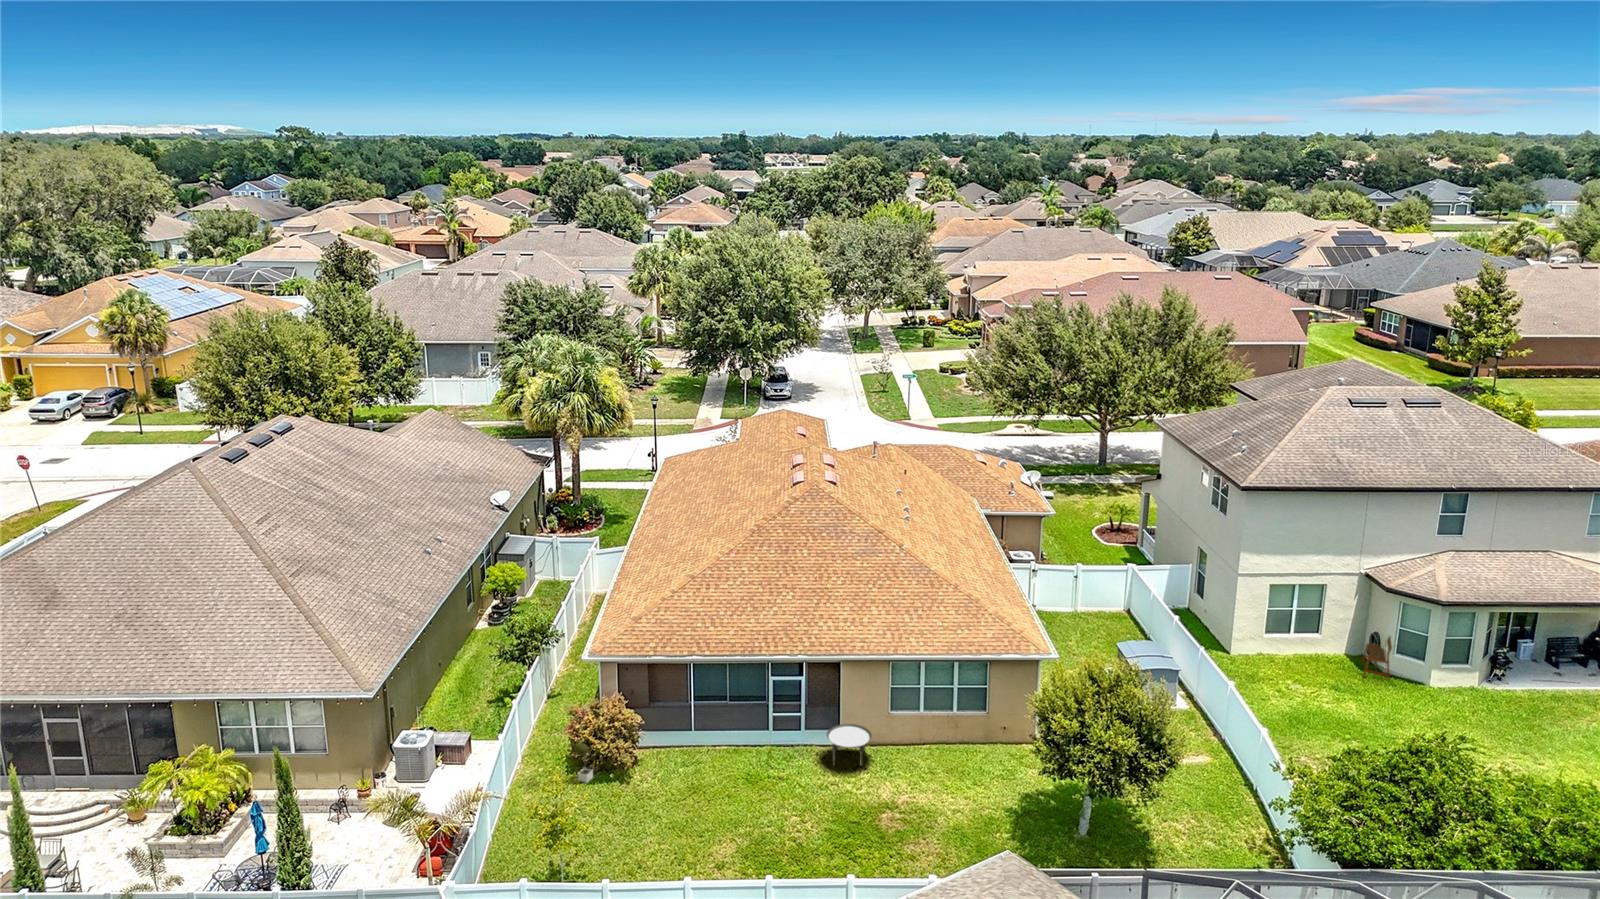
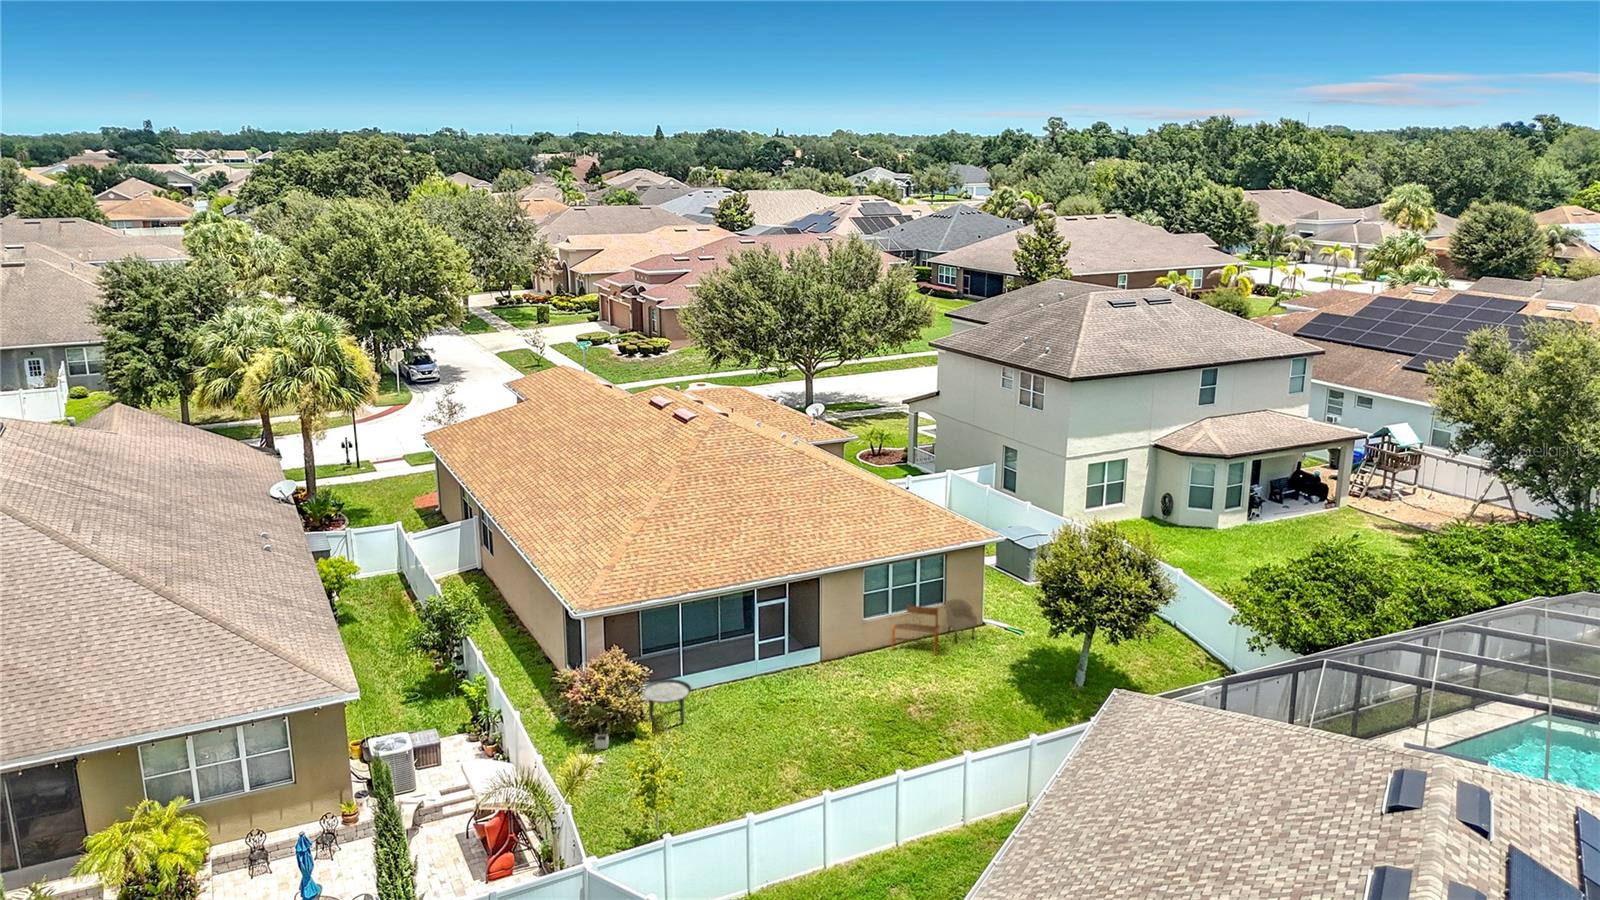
bench: present [1362,635,1392,680] -> present [892,605,939,655]
chair: none [980,711,1012,757] -> present [945,599,977,642]
round table: present [827,724,872,767] -> present [643,679,691,723]

